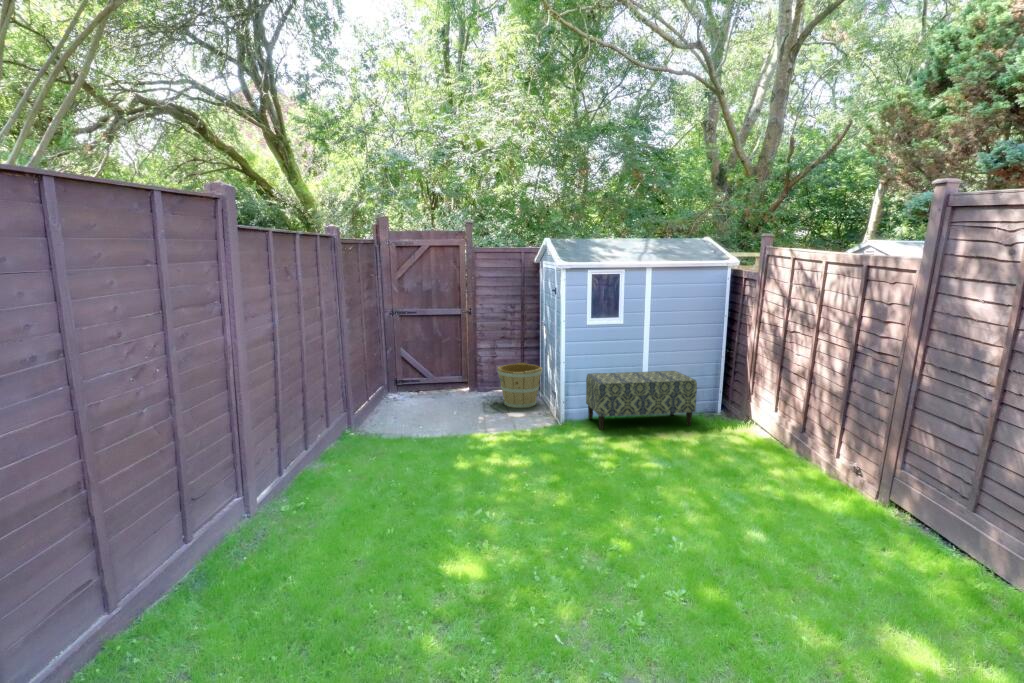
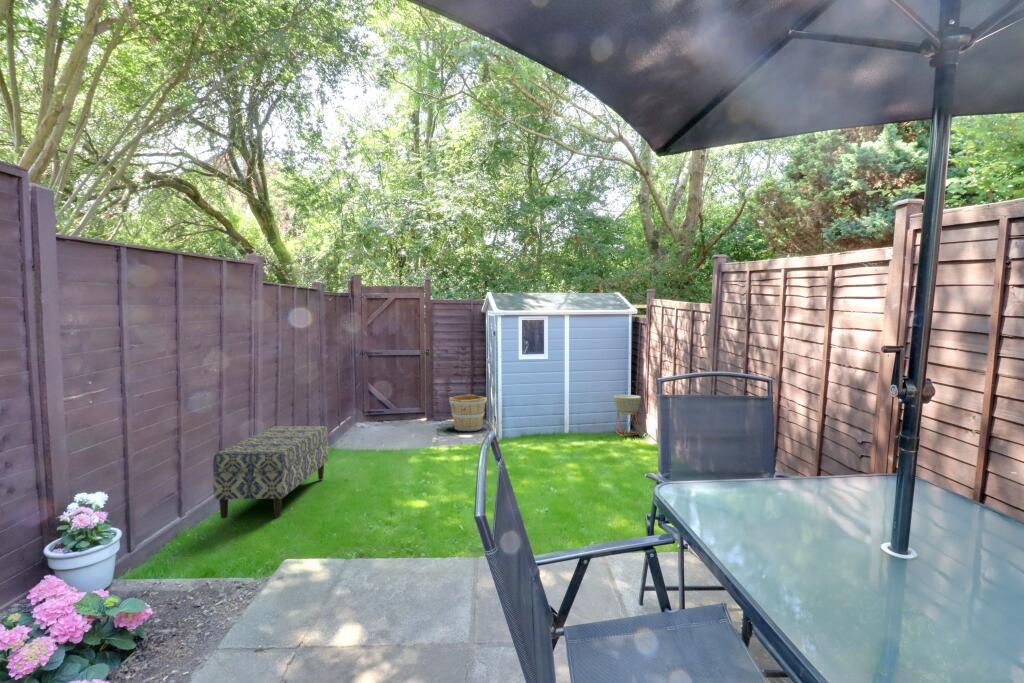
planter: none [703,367,741,422] -> present [614,395,641,437]
bench: present [586,371,697,430] -> present [213,426,328,519]

